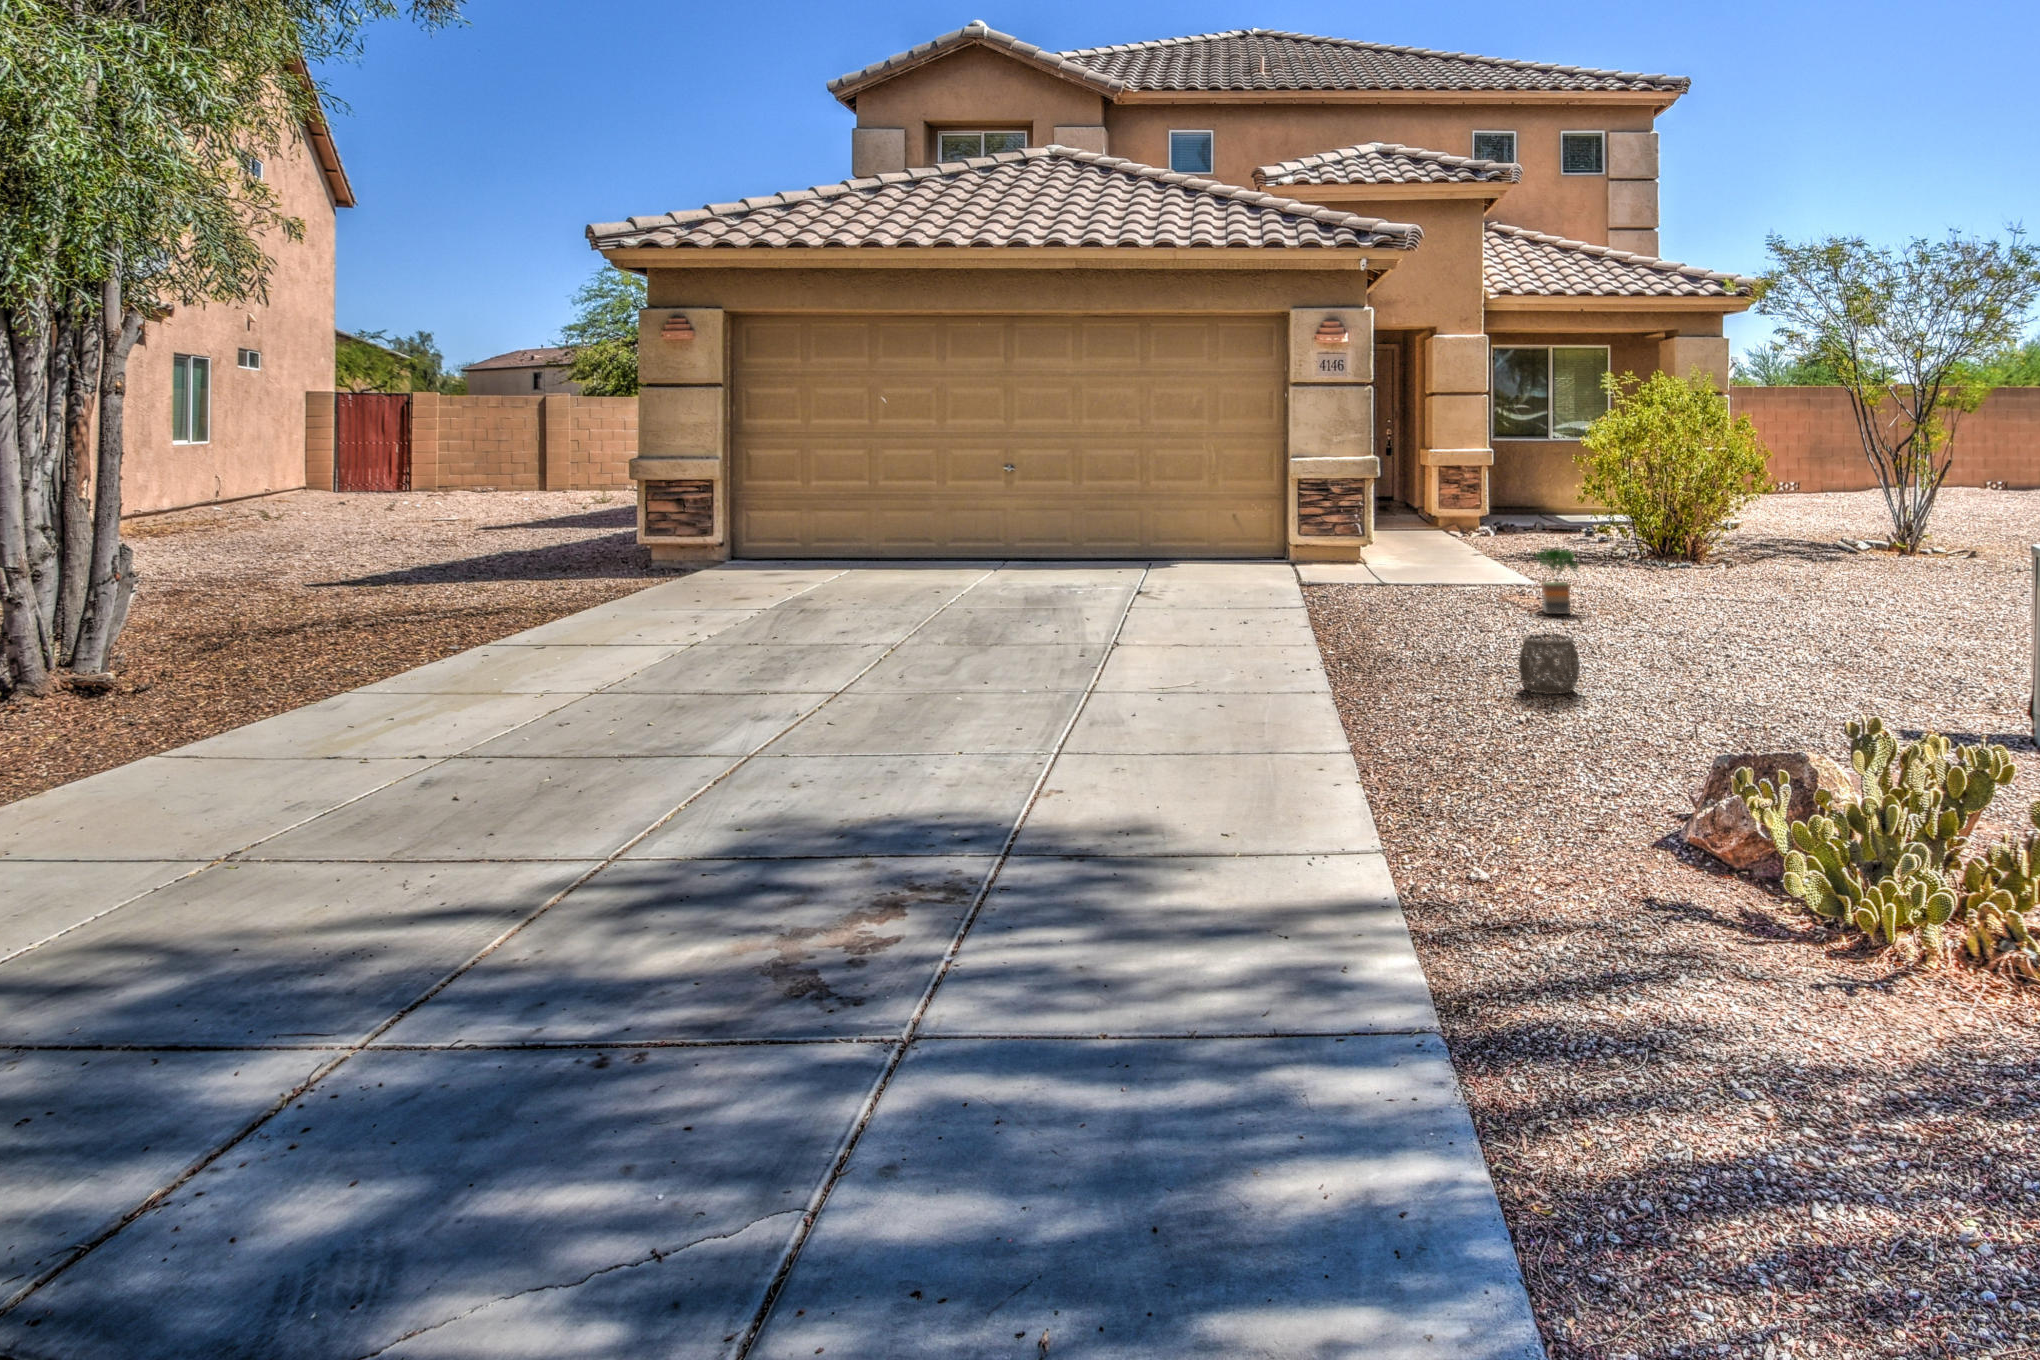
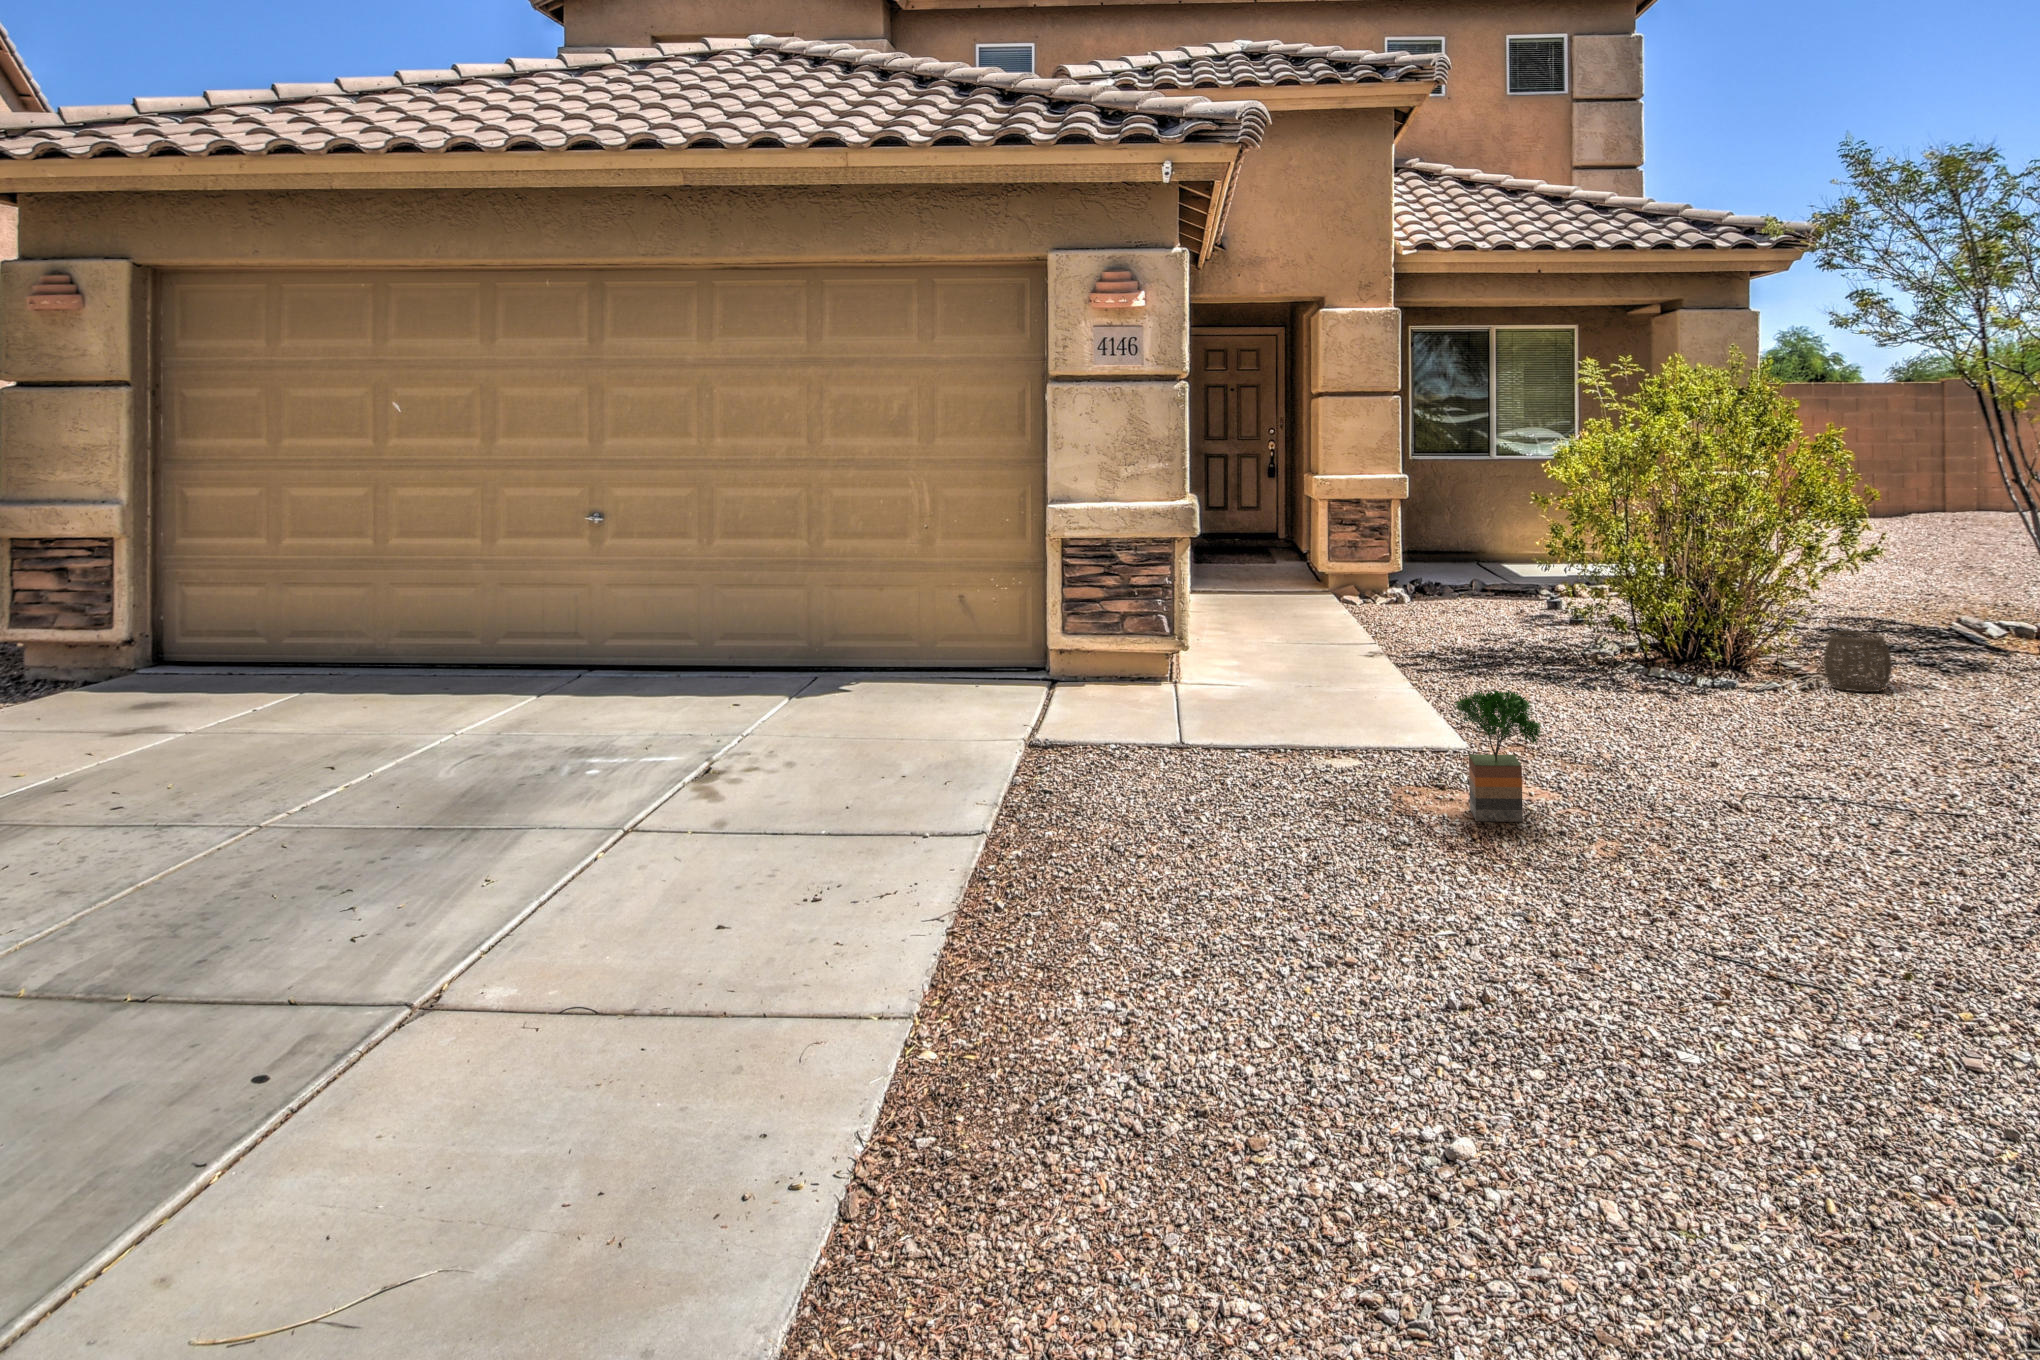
woven basket: present [1518,634,1580,694] -> present [1824,631,1892,693]

